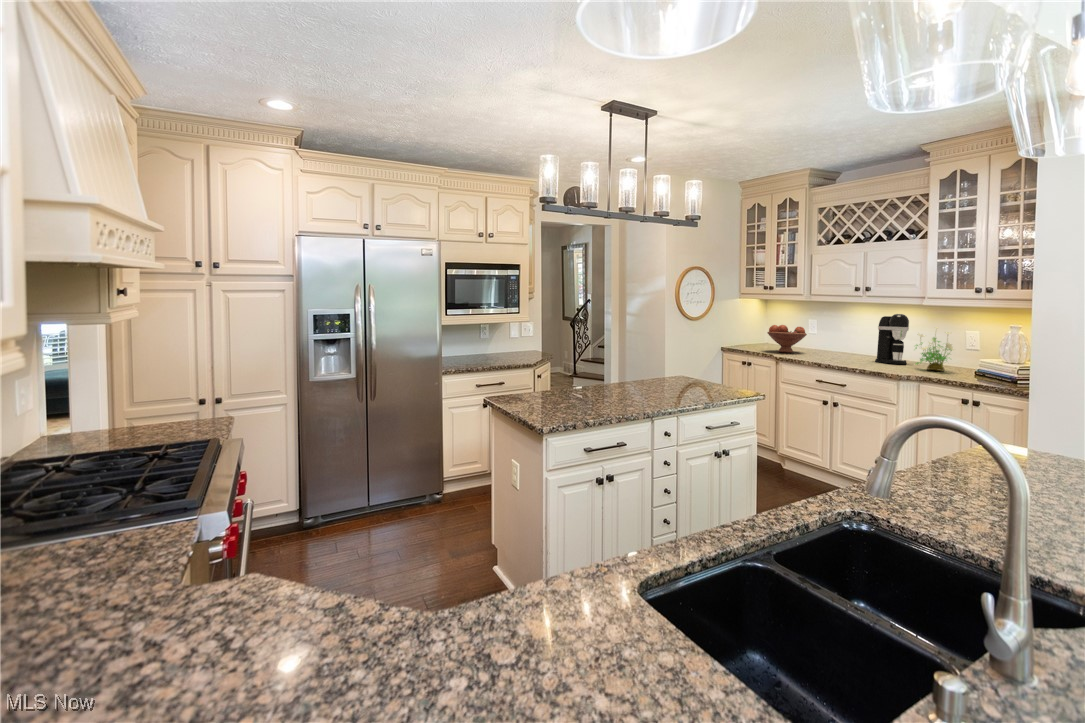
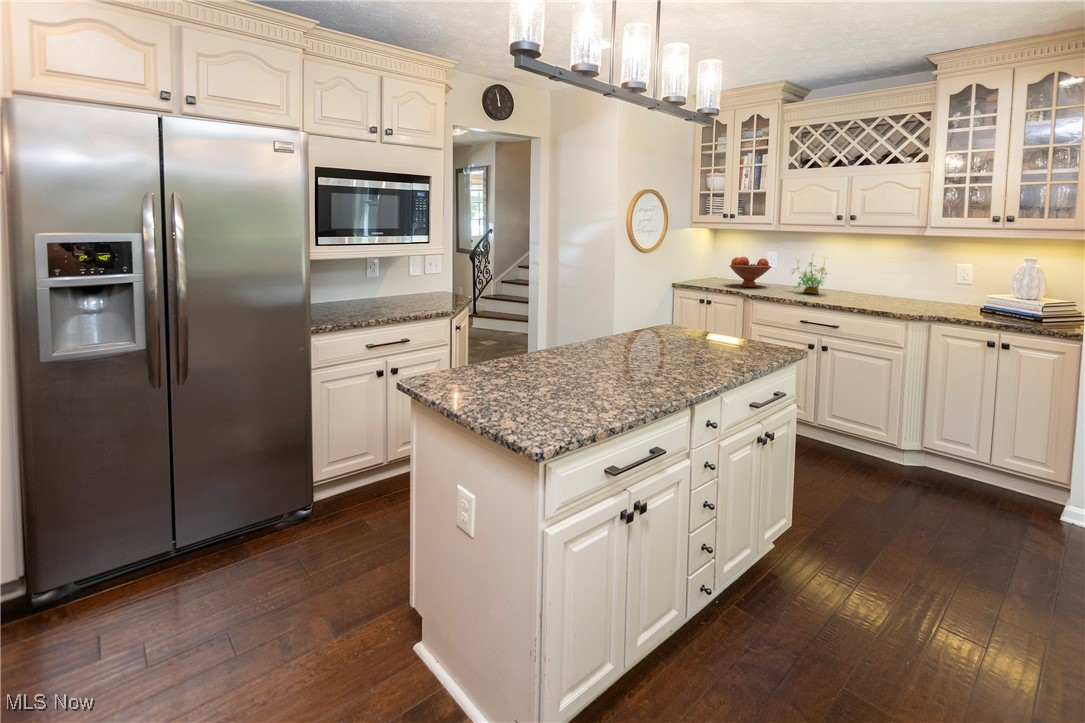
coffee maker: present [875,314,909,364] -> none [850,244,890,298]
potted plant: present [916,332,953,371] -> present [792,253,828,293]

